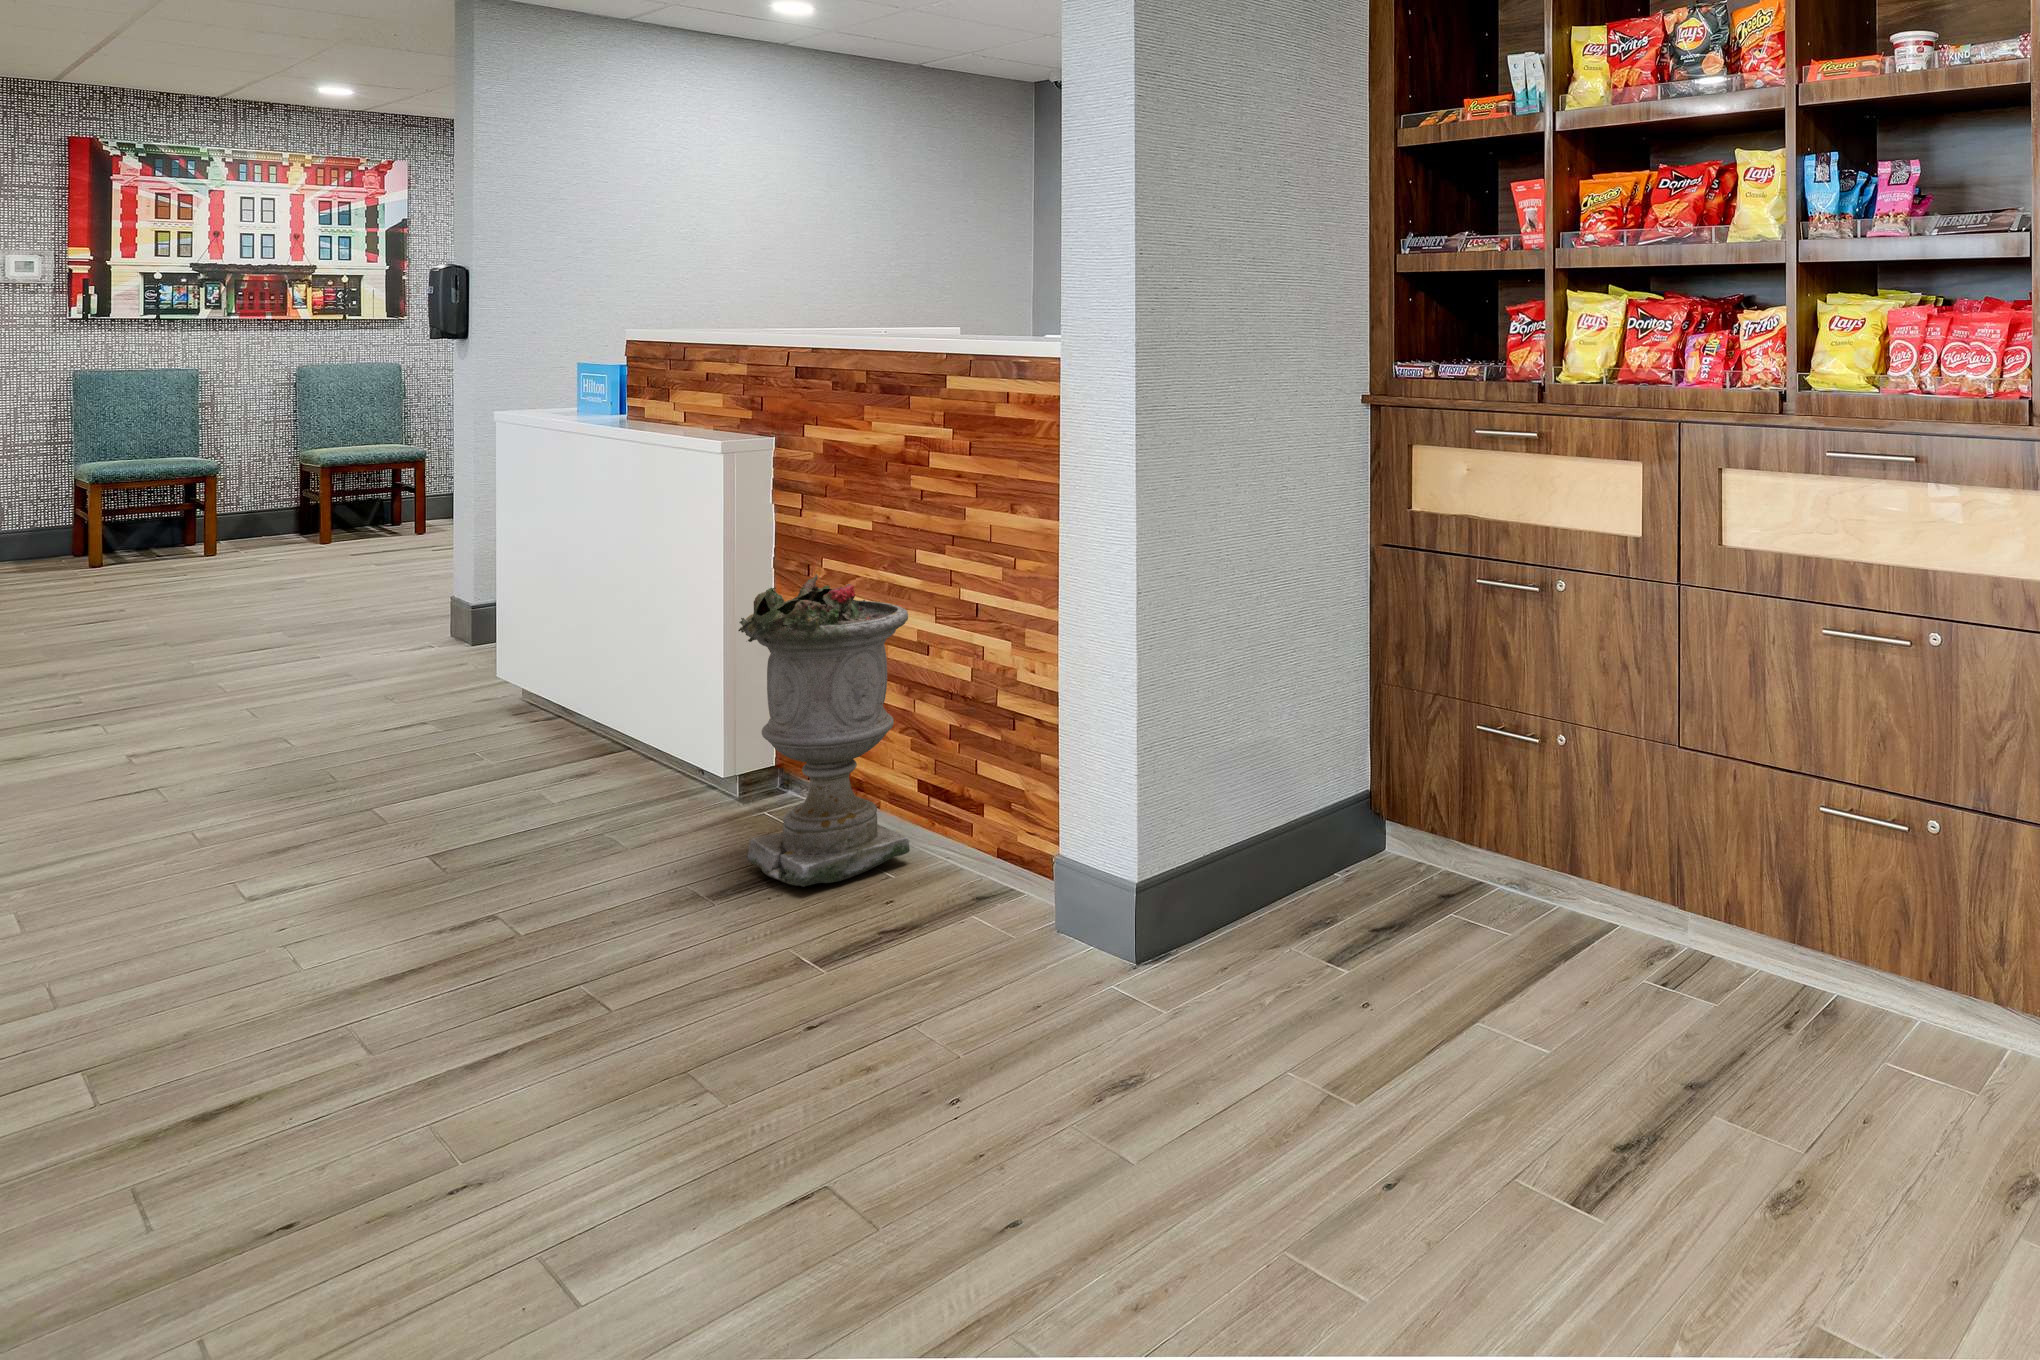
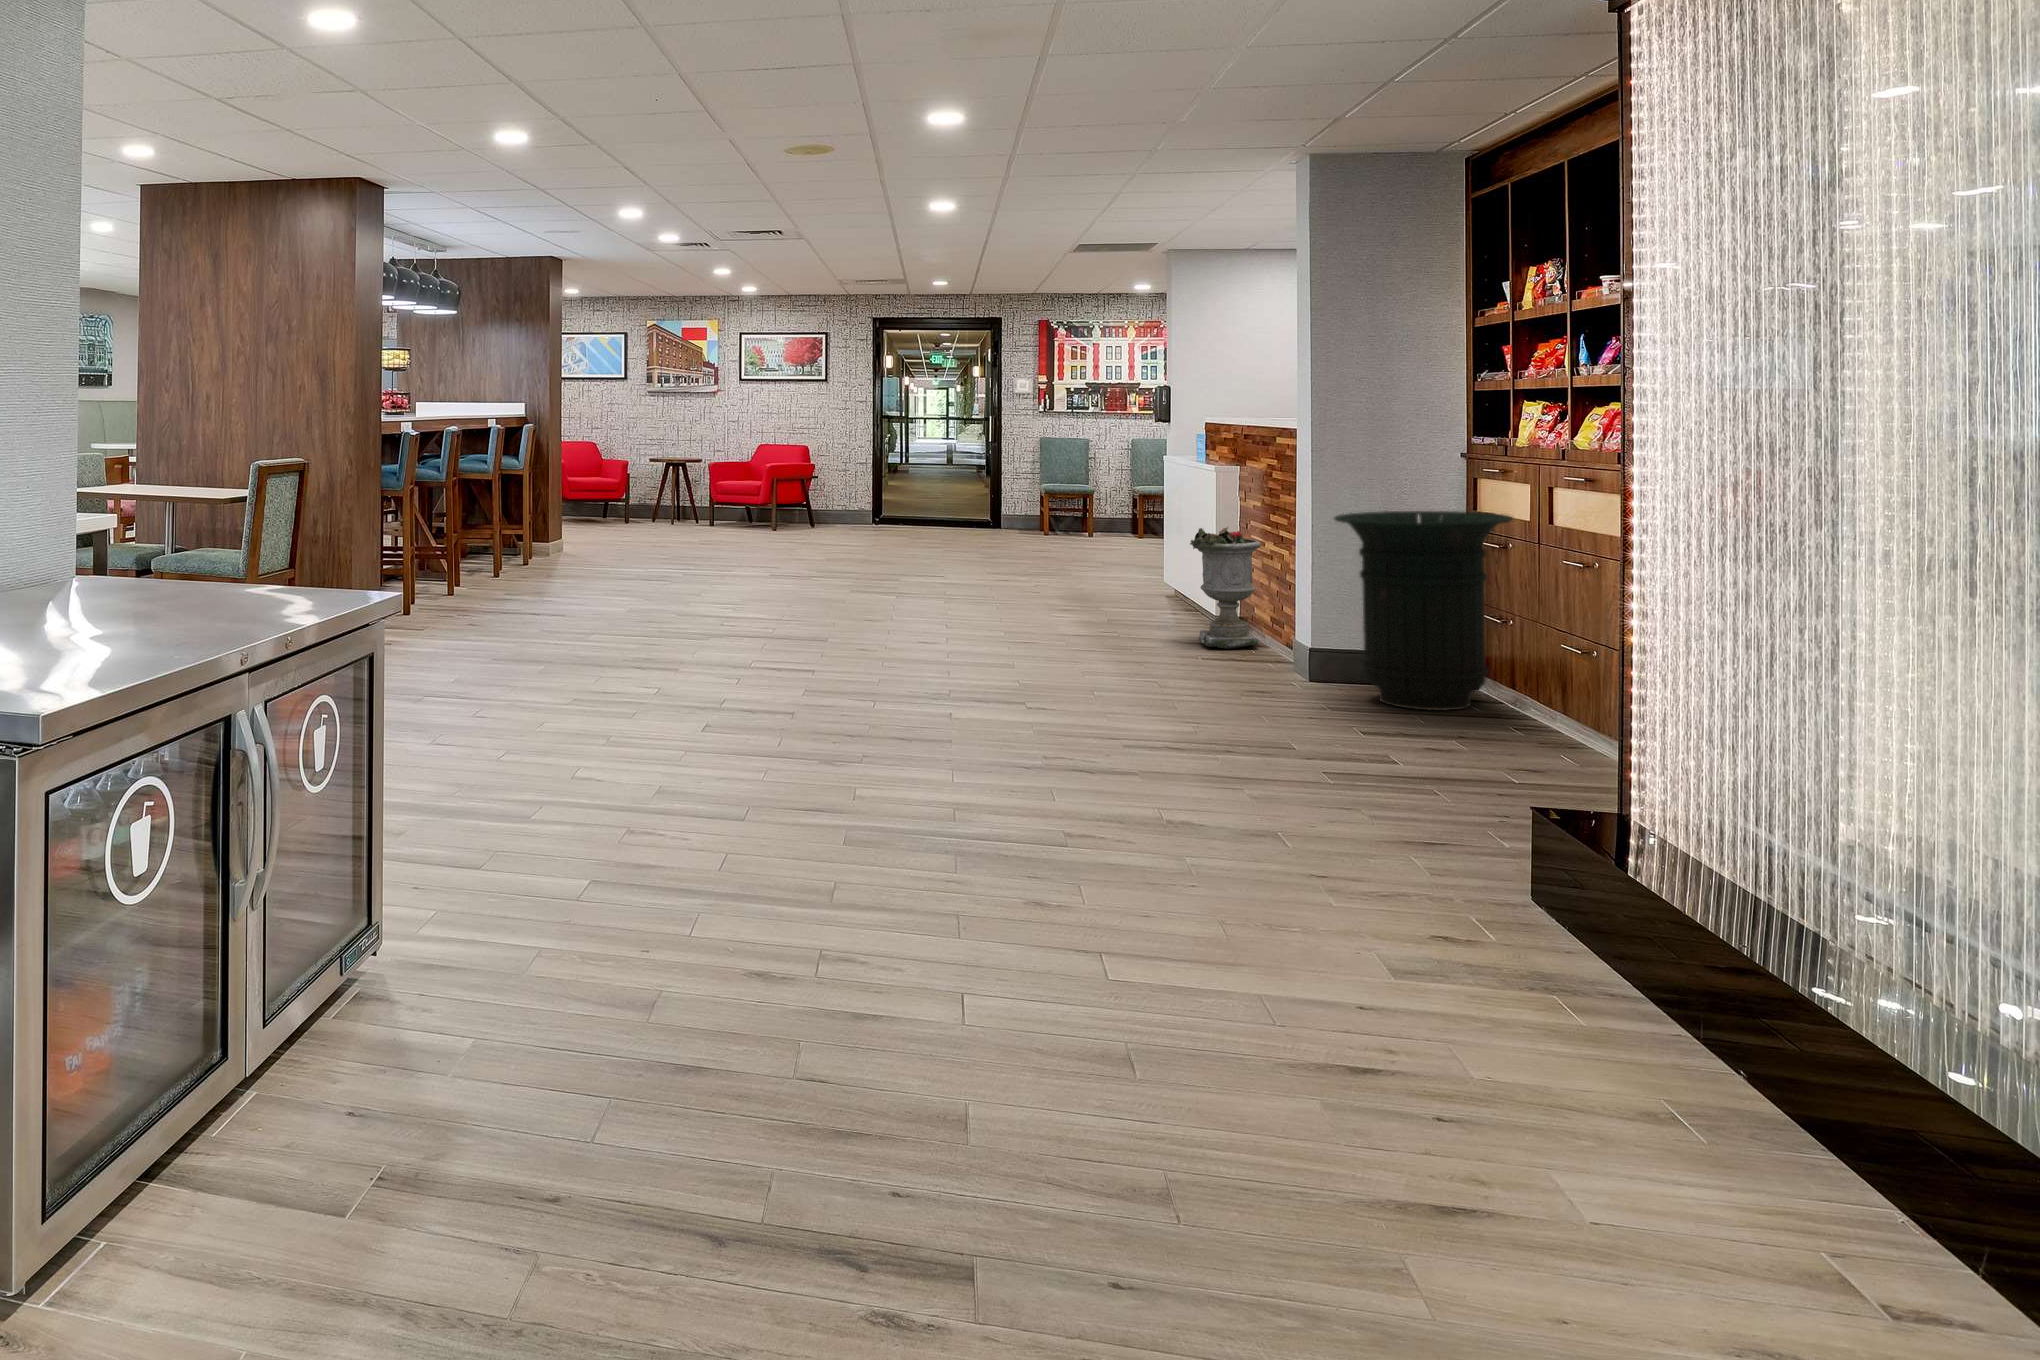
trash can: none [1289,526,1649,1020] -> present [1334,511,1513,711]

